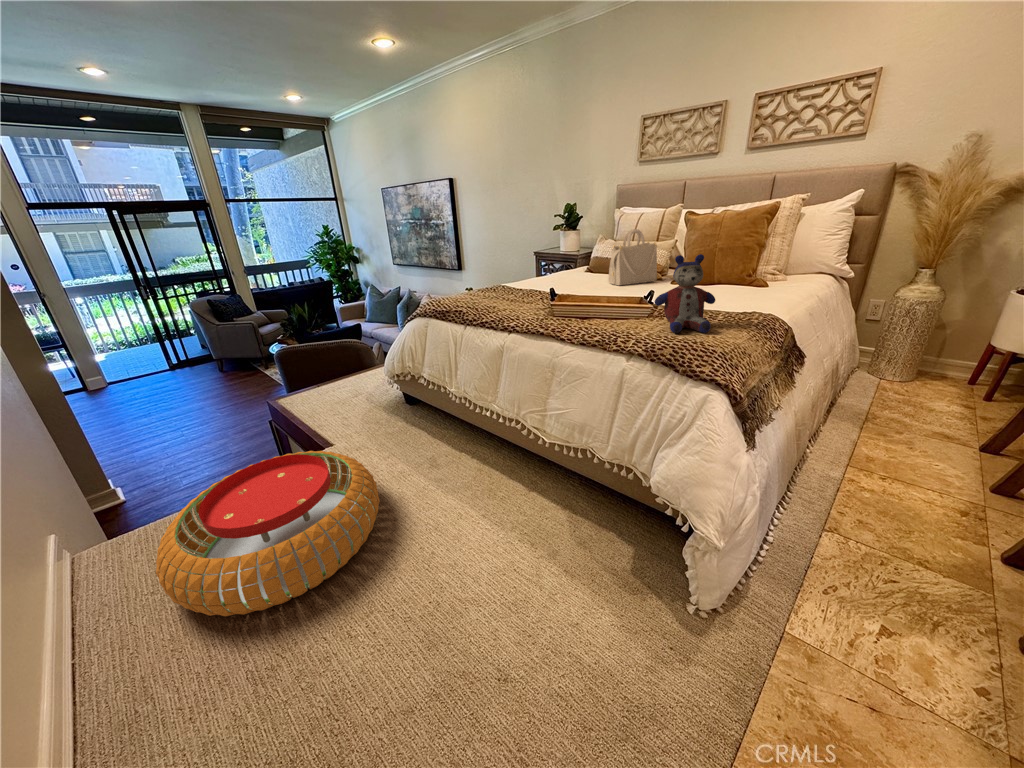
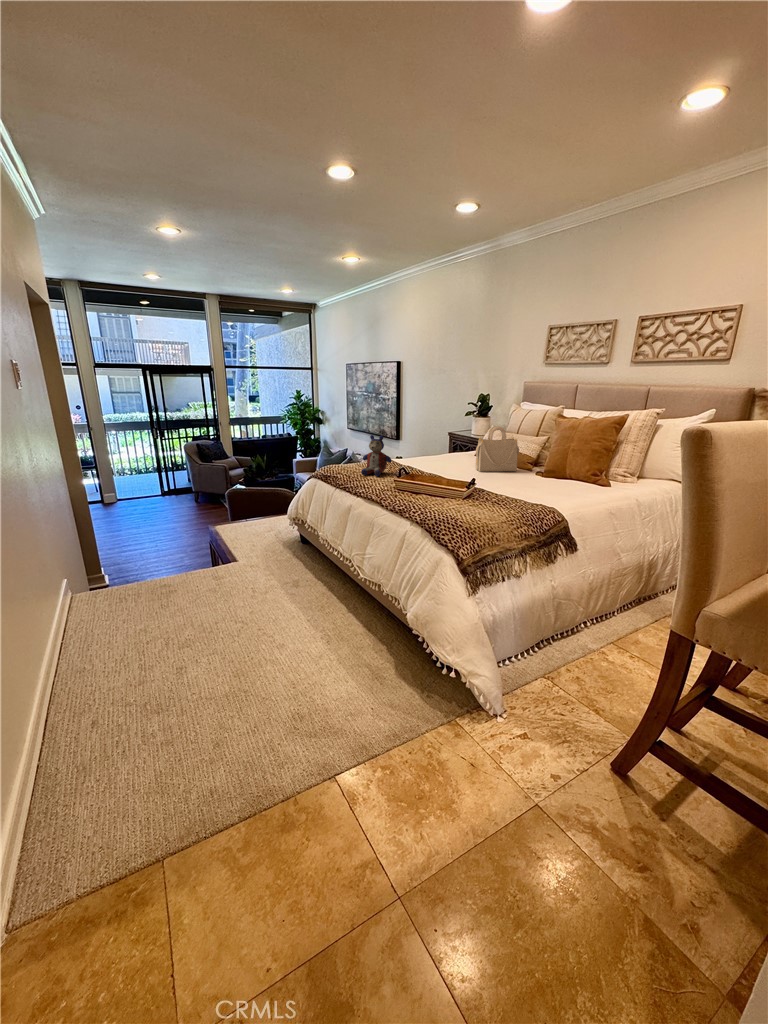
stuffed bear: present [655,254,715,333] -> present [361,435,392,476]
pouf: present [156,451,380,616] -> none [114,558,251,642]

